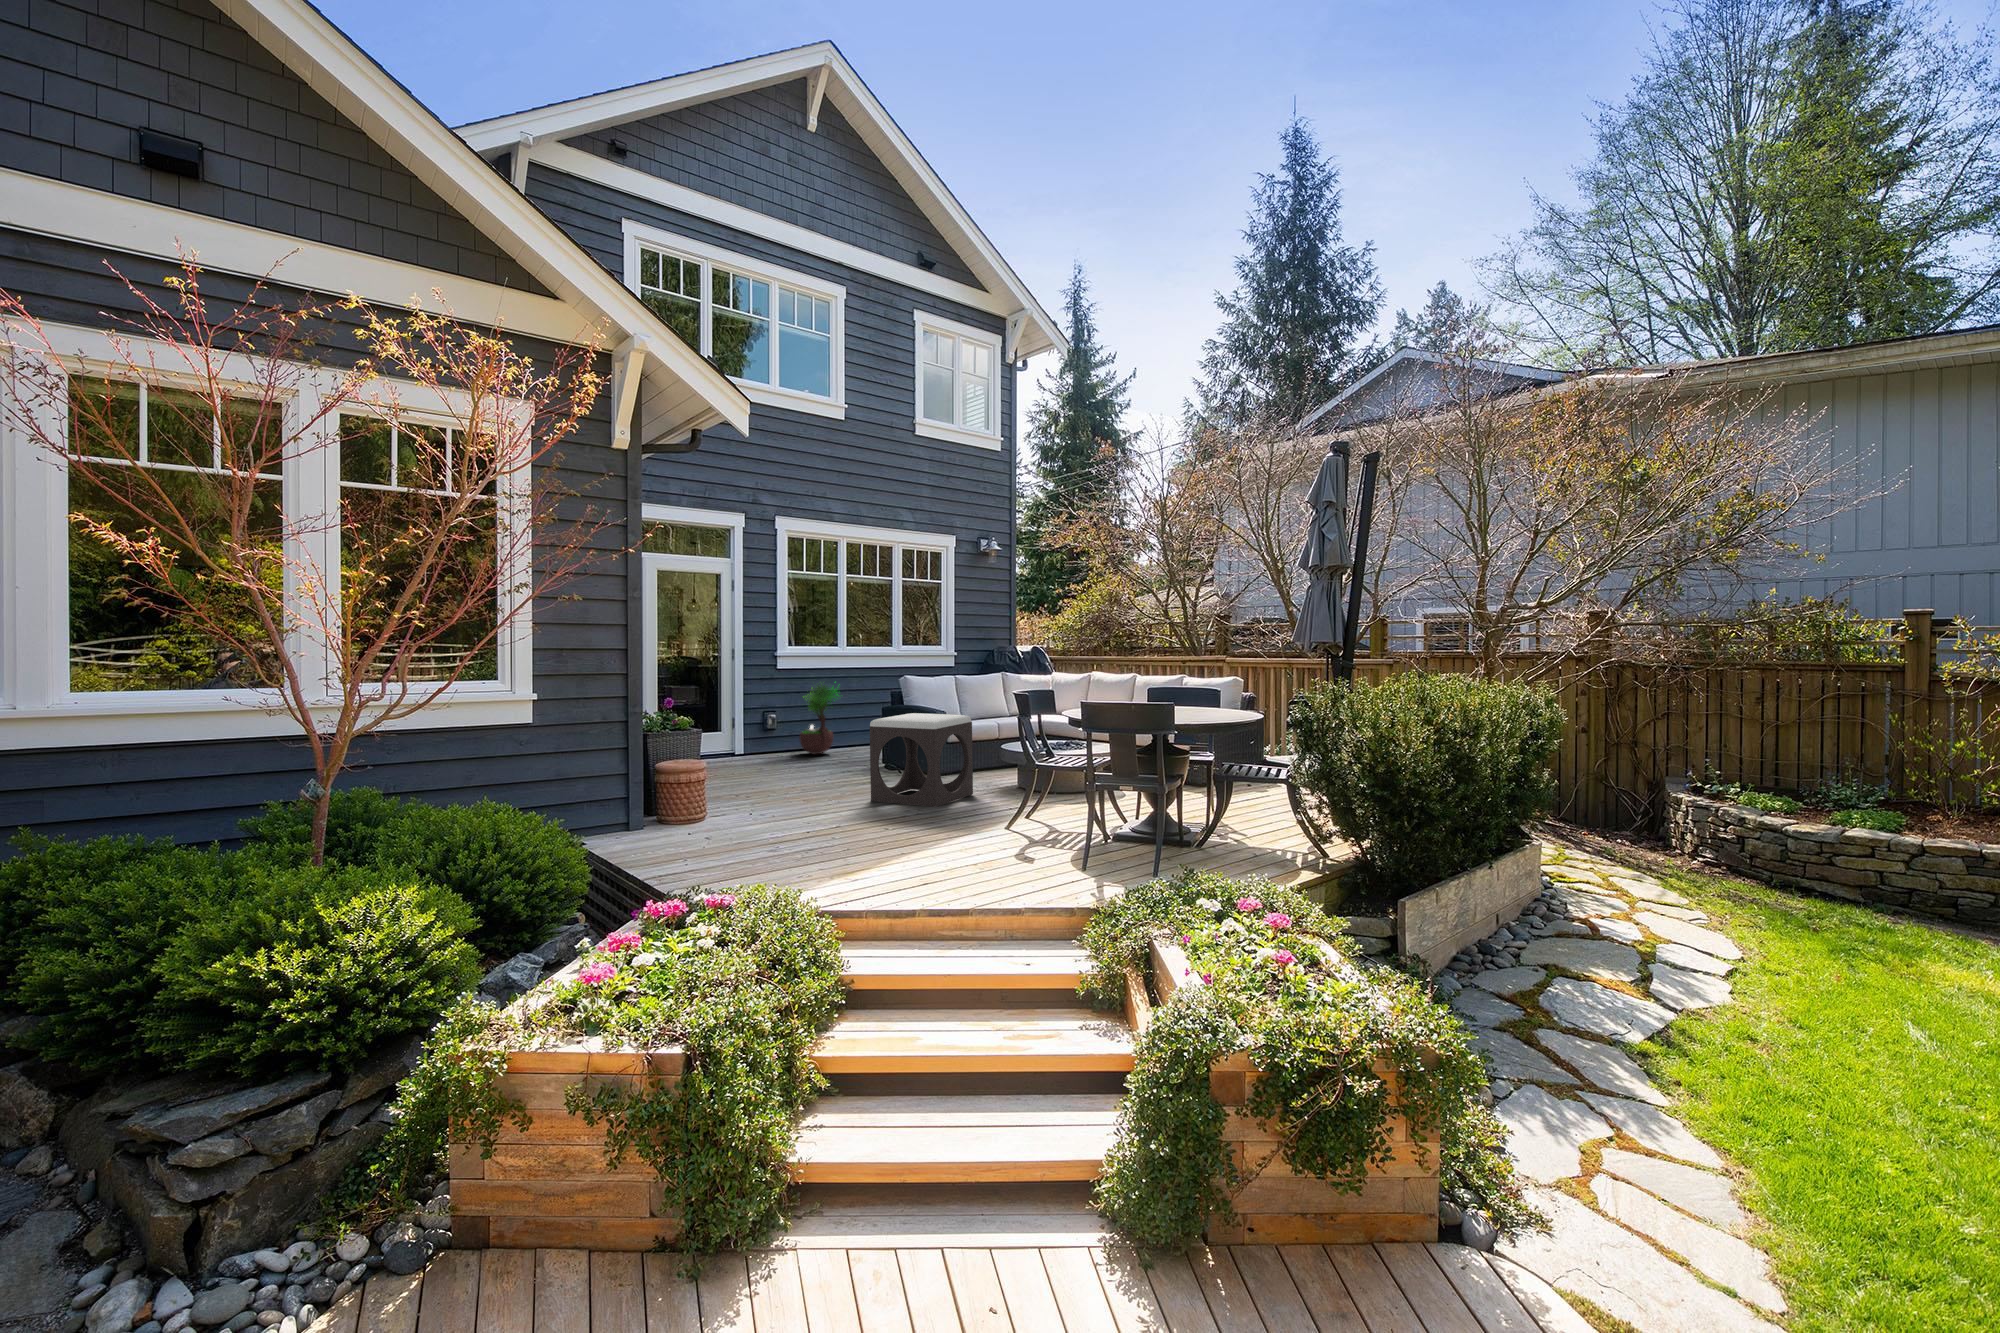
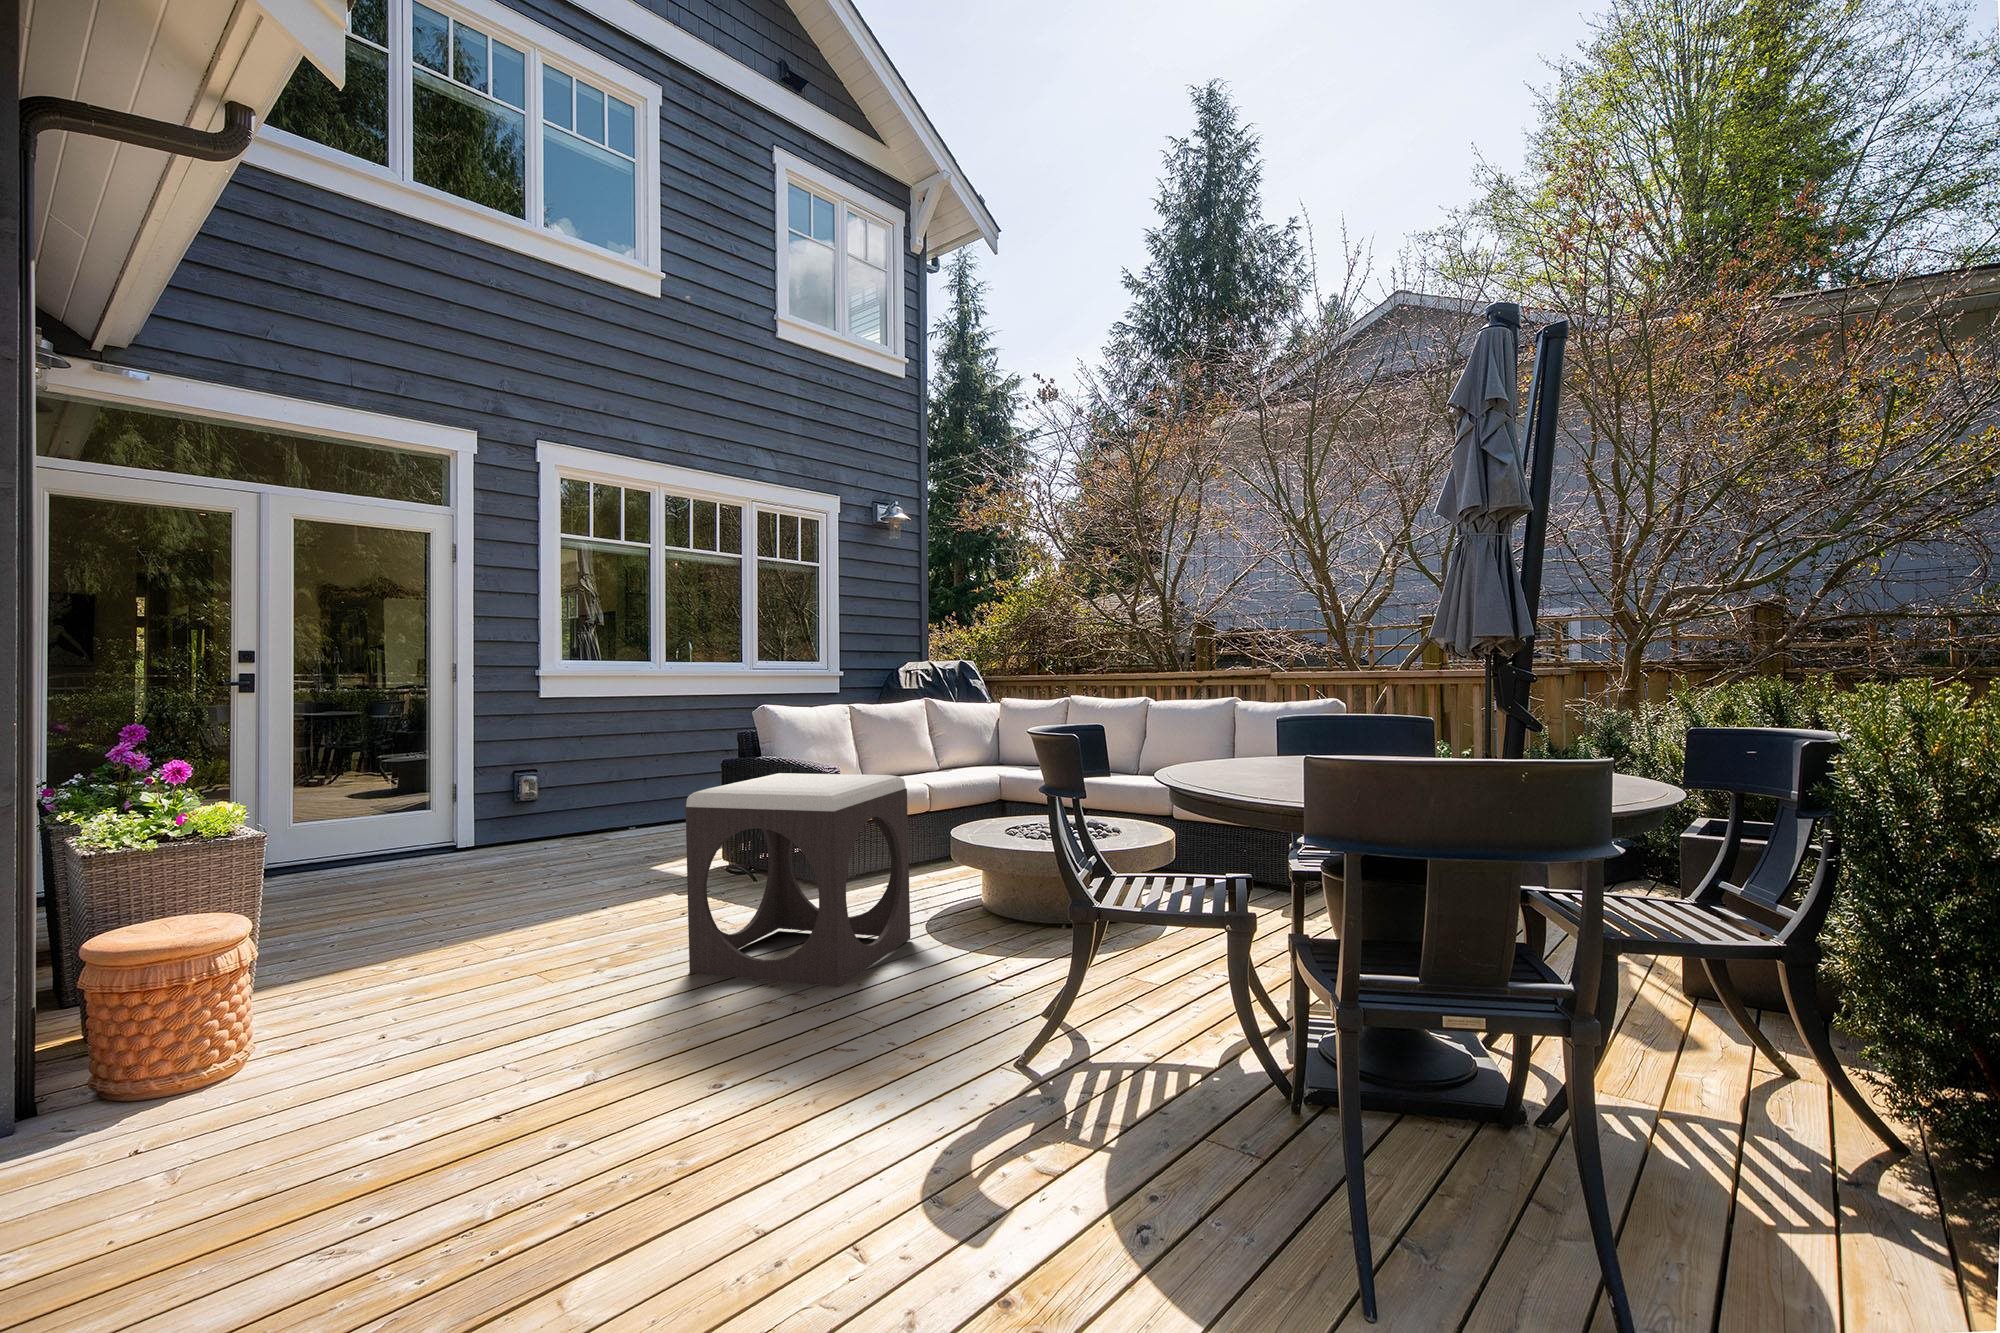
potted tree: present [799,684,838,755] -> none [580,710,657,843]

